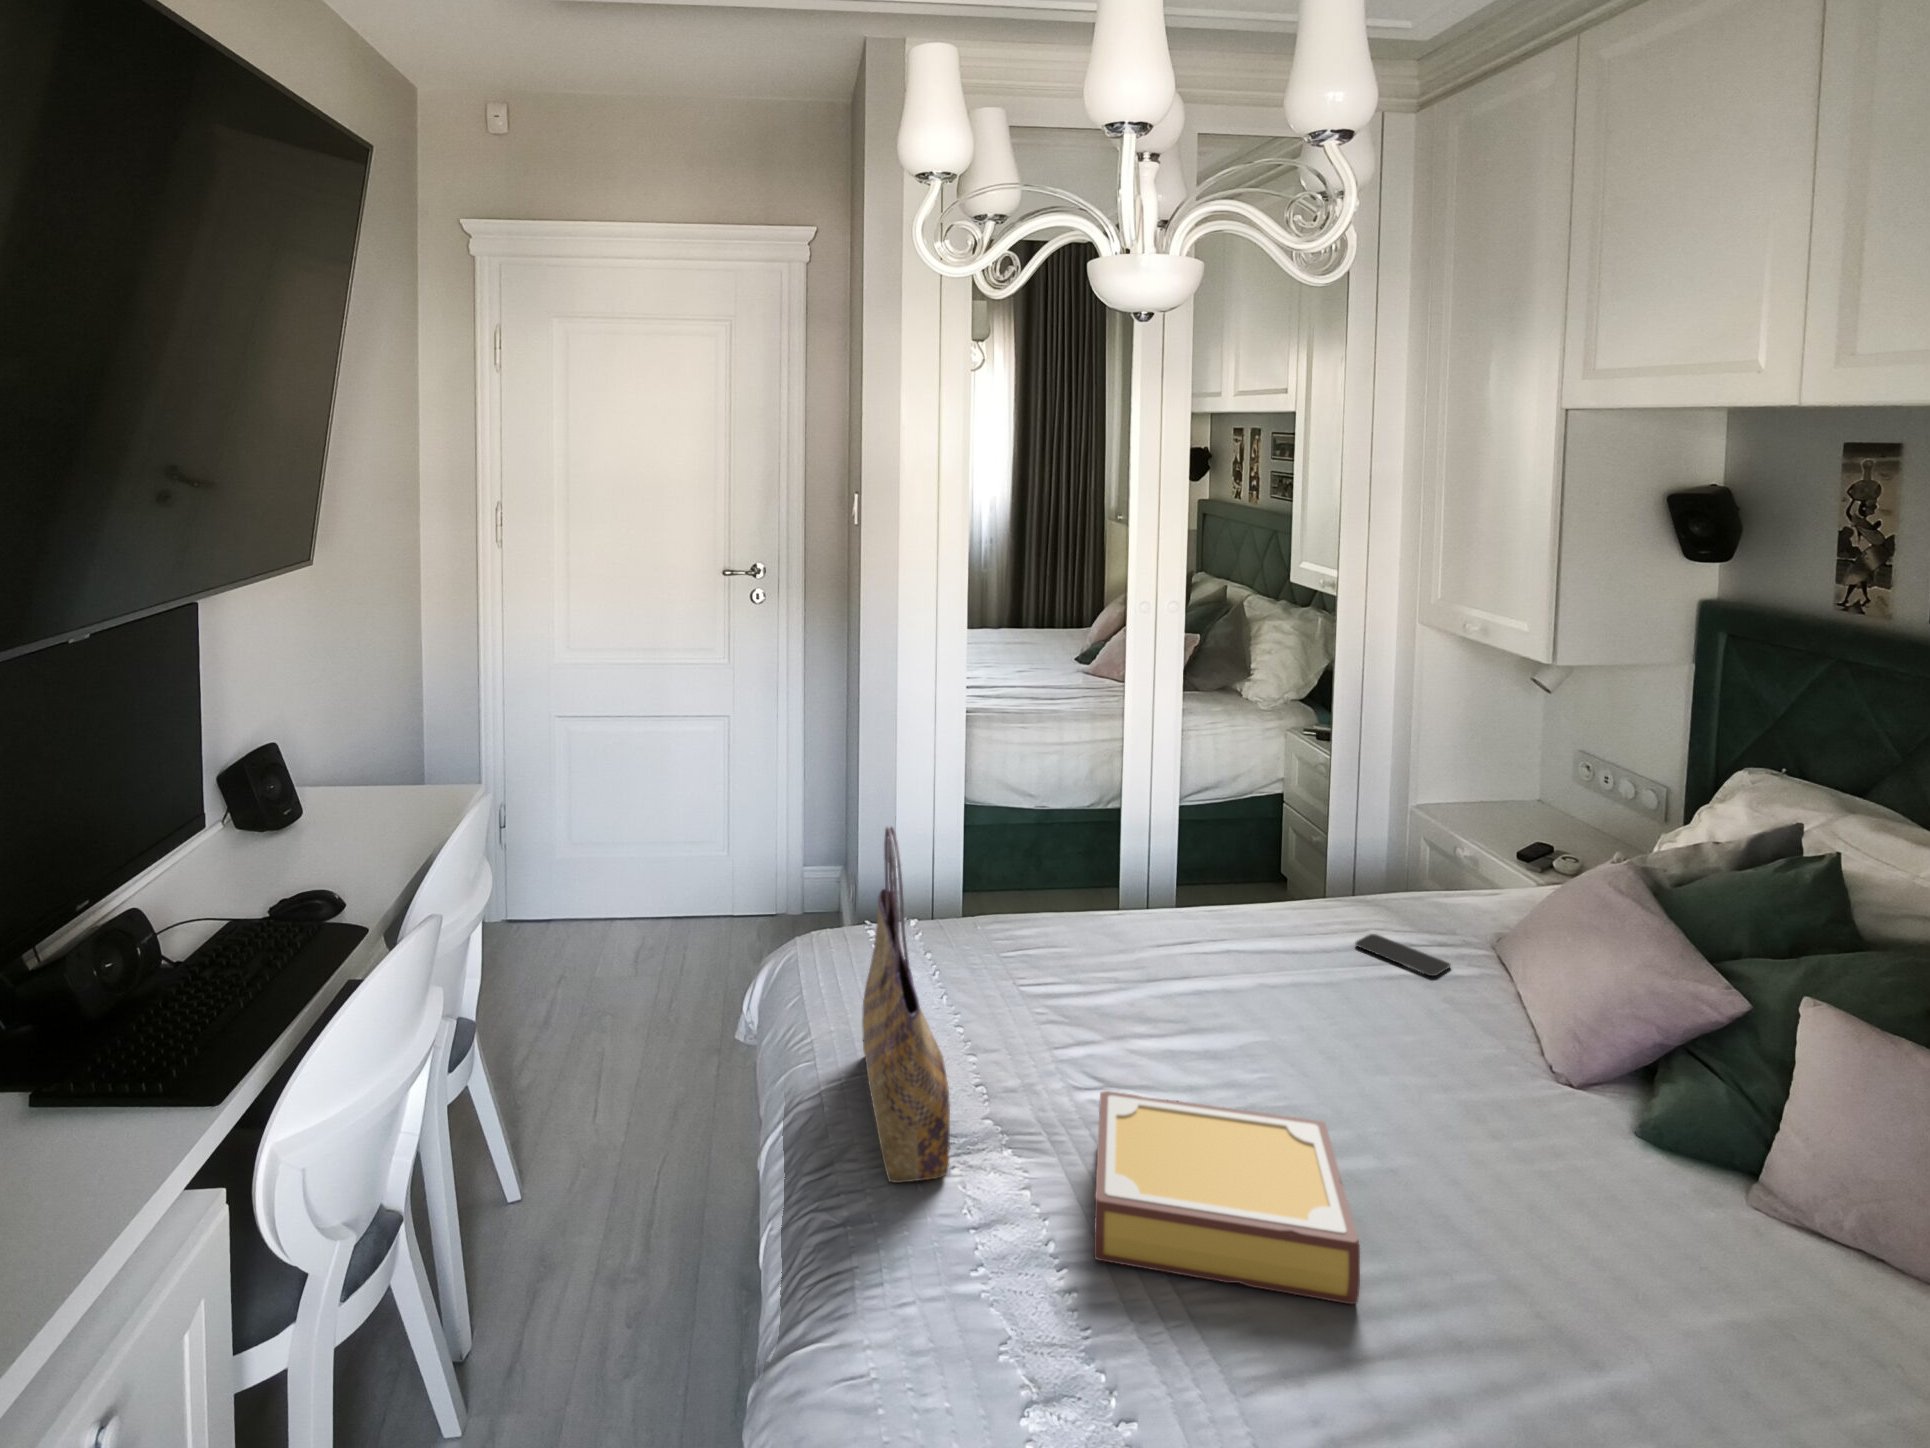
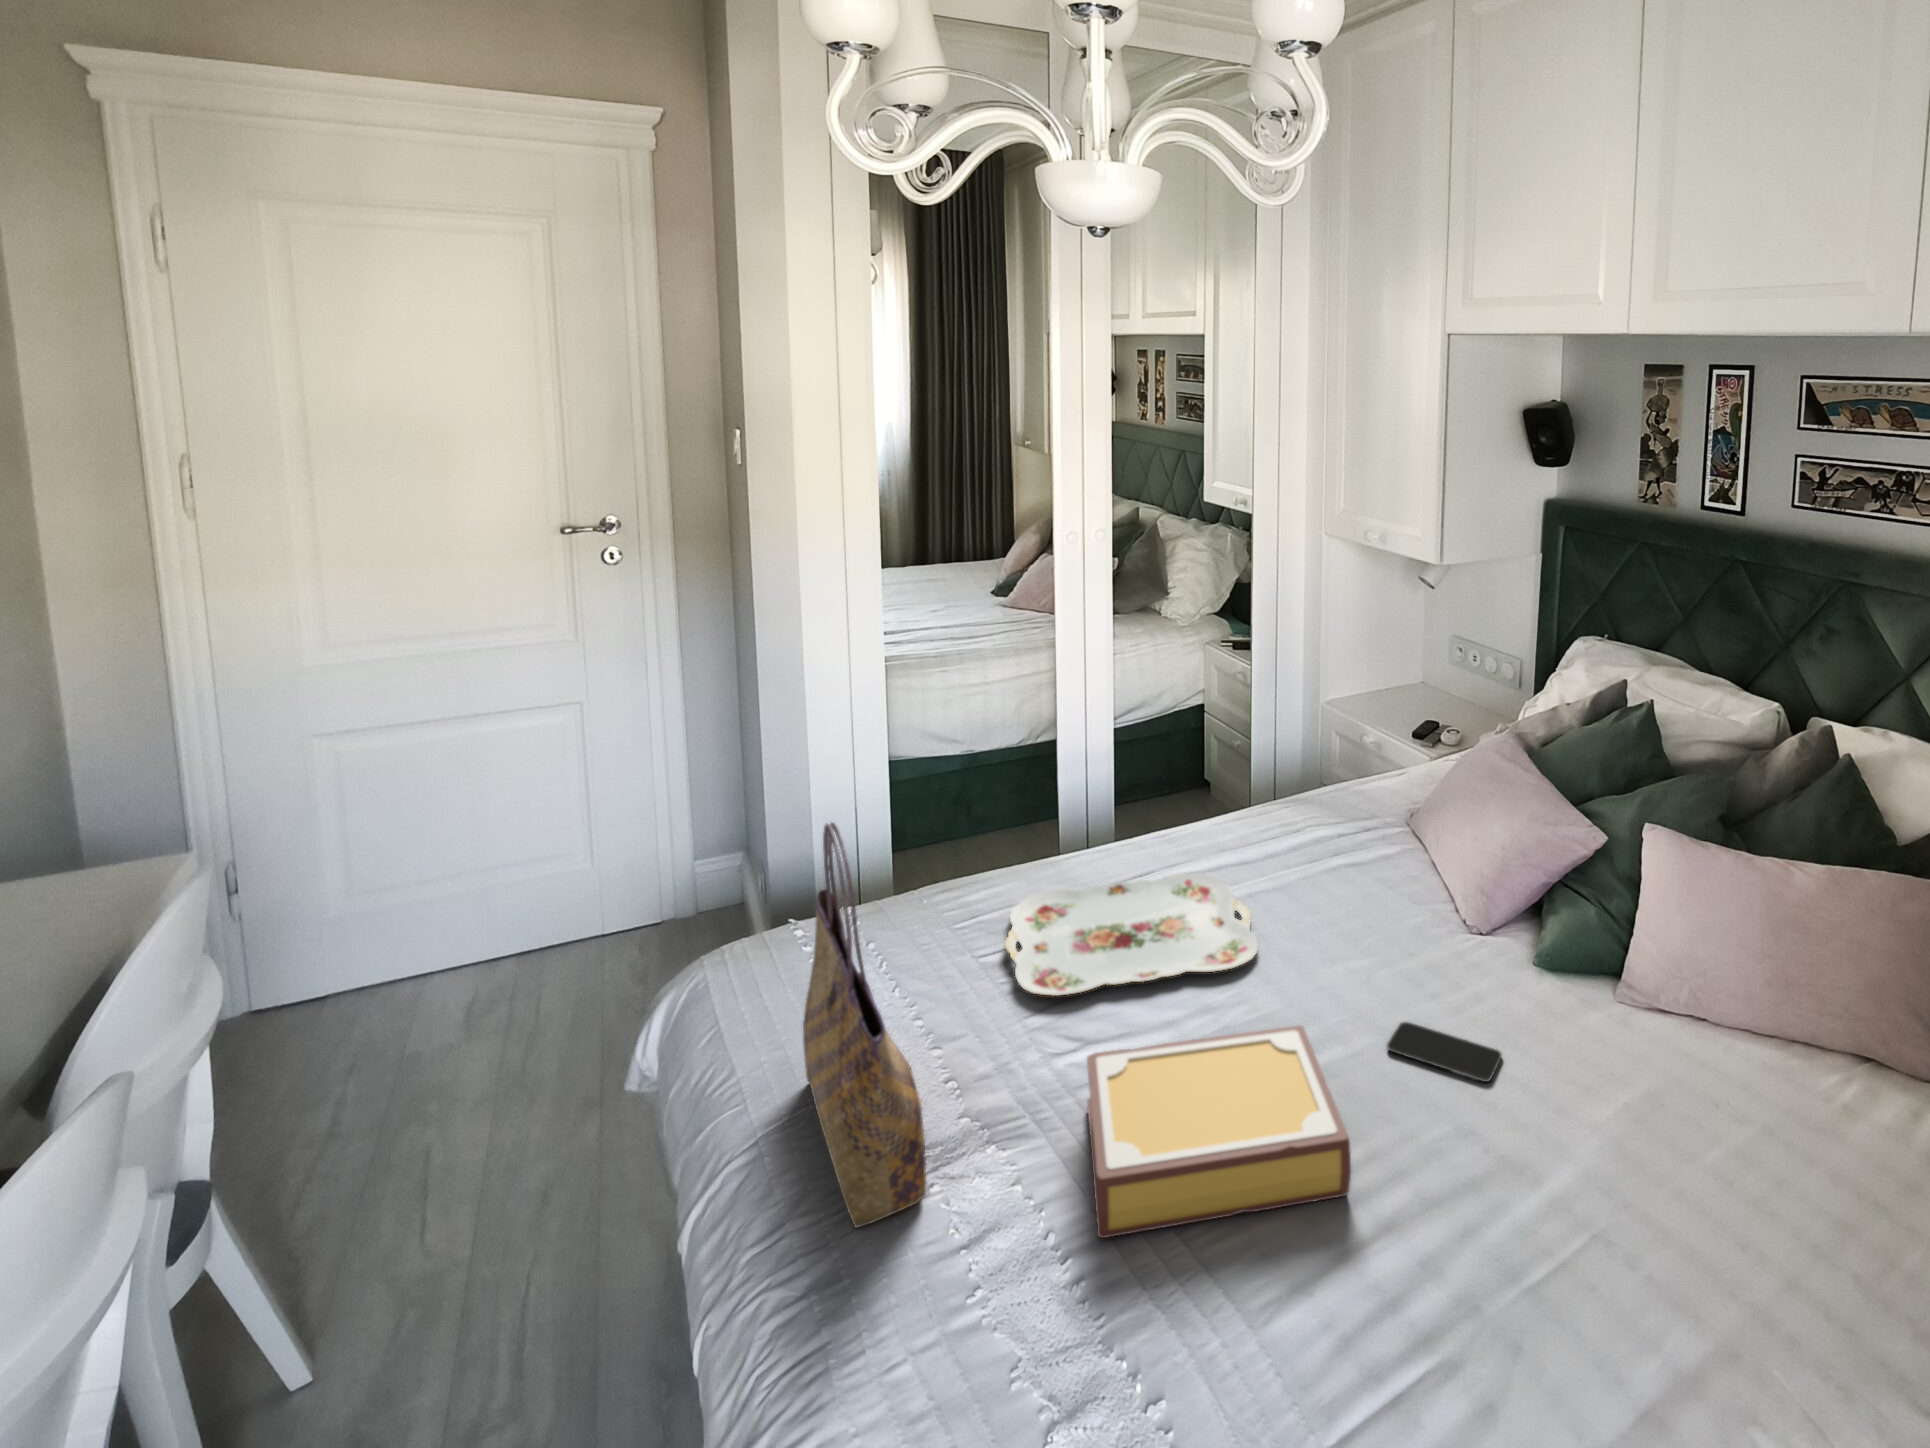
smartphone: present [1355,934,1451,976] -> present [1387,1022,1502,1082]
serving tray: none [1040,941,1292,1054] -> present [1005,873,1258,996]

